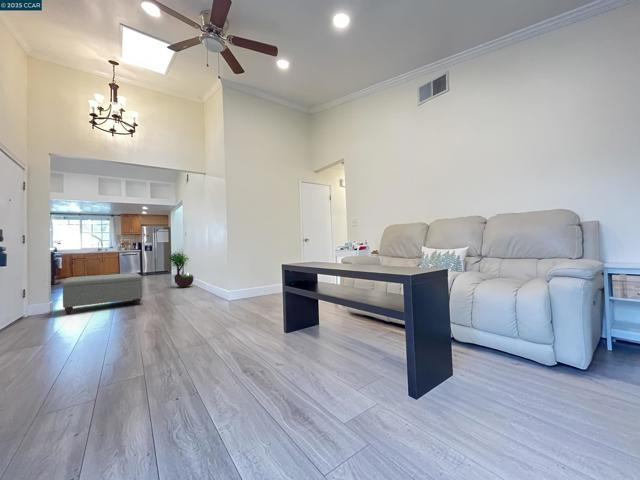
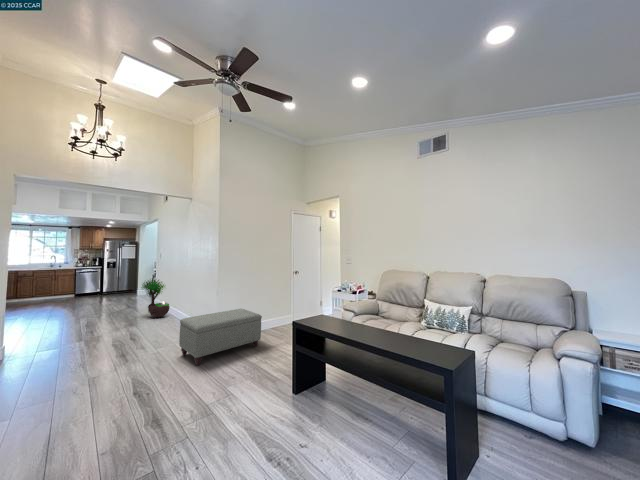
ottoman: present [63,273,142,315] -> present [179,309,262,365]

